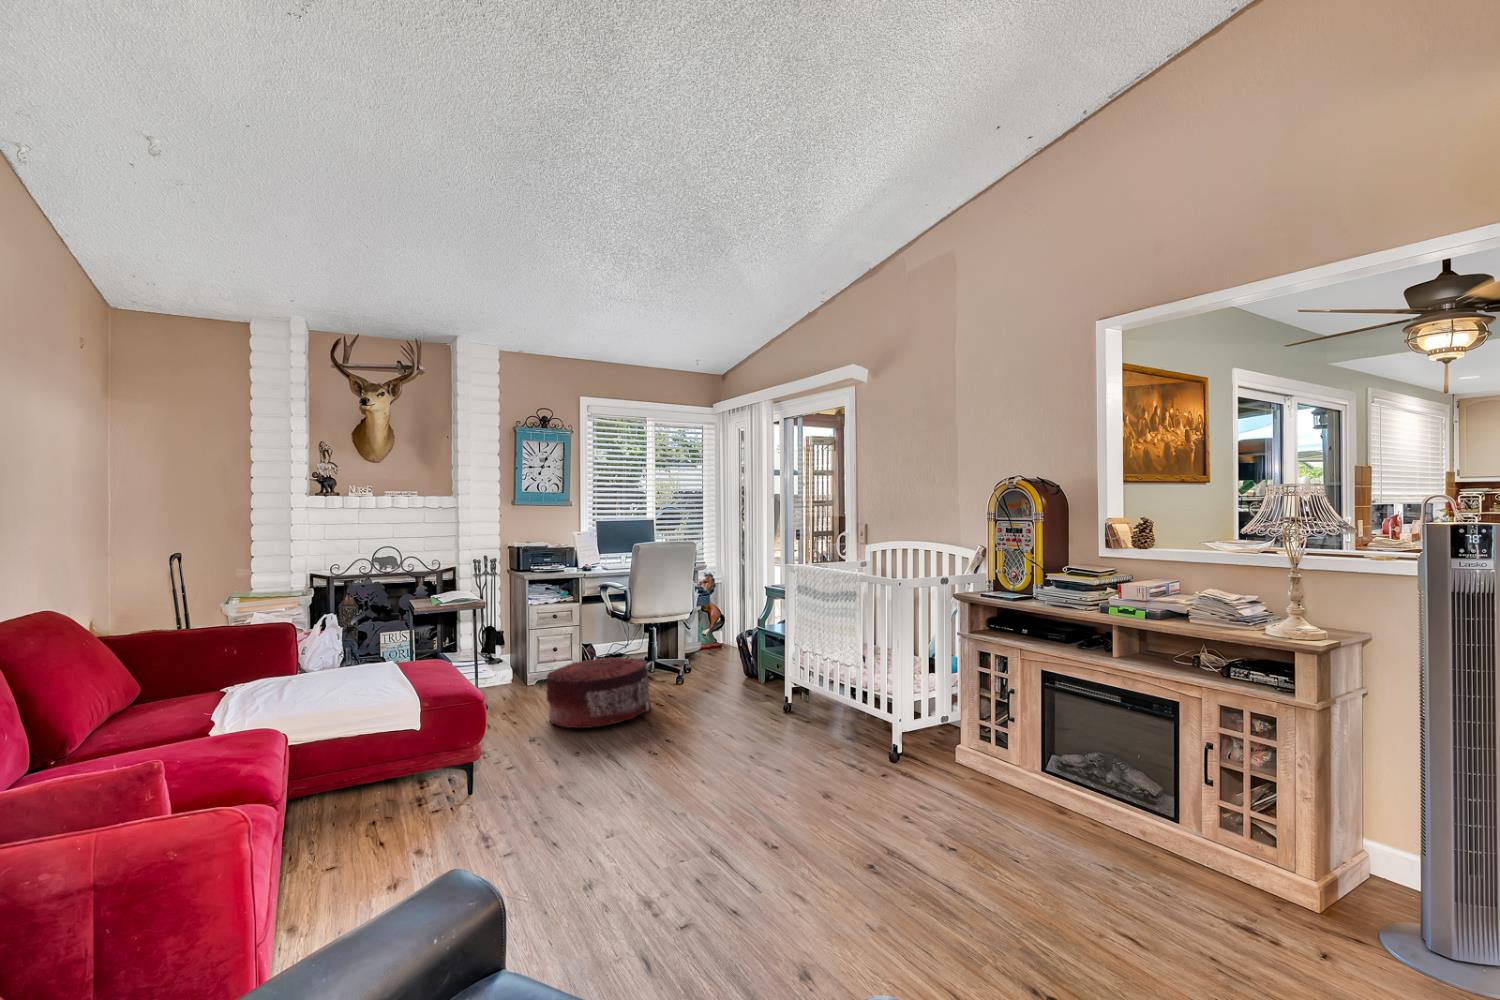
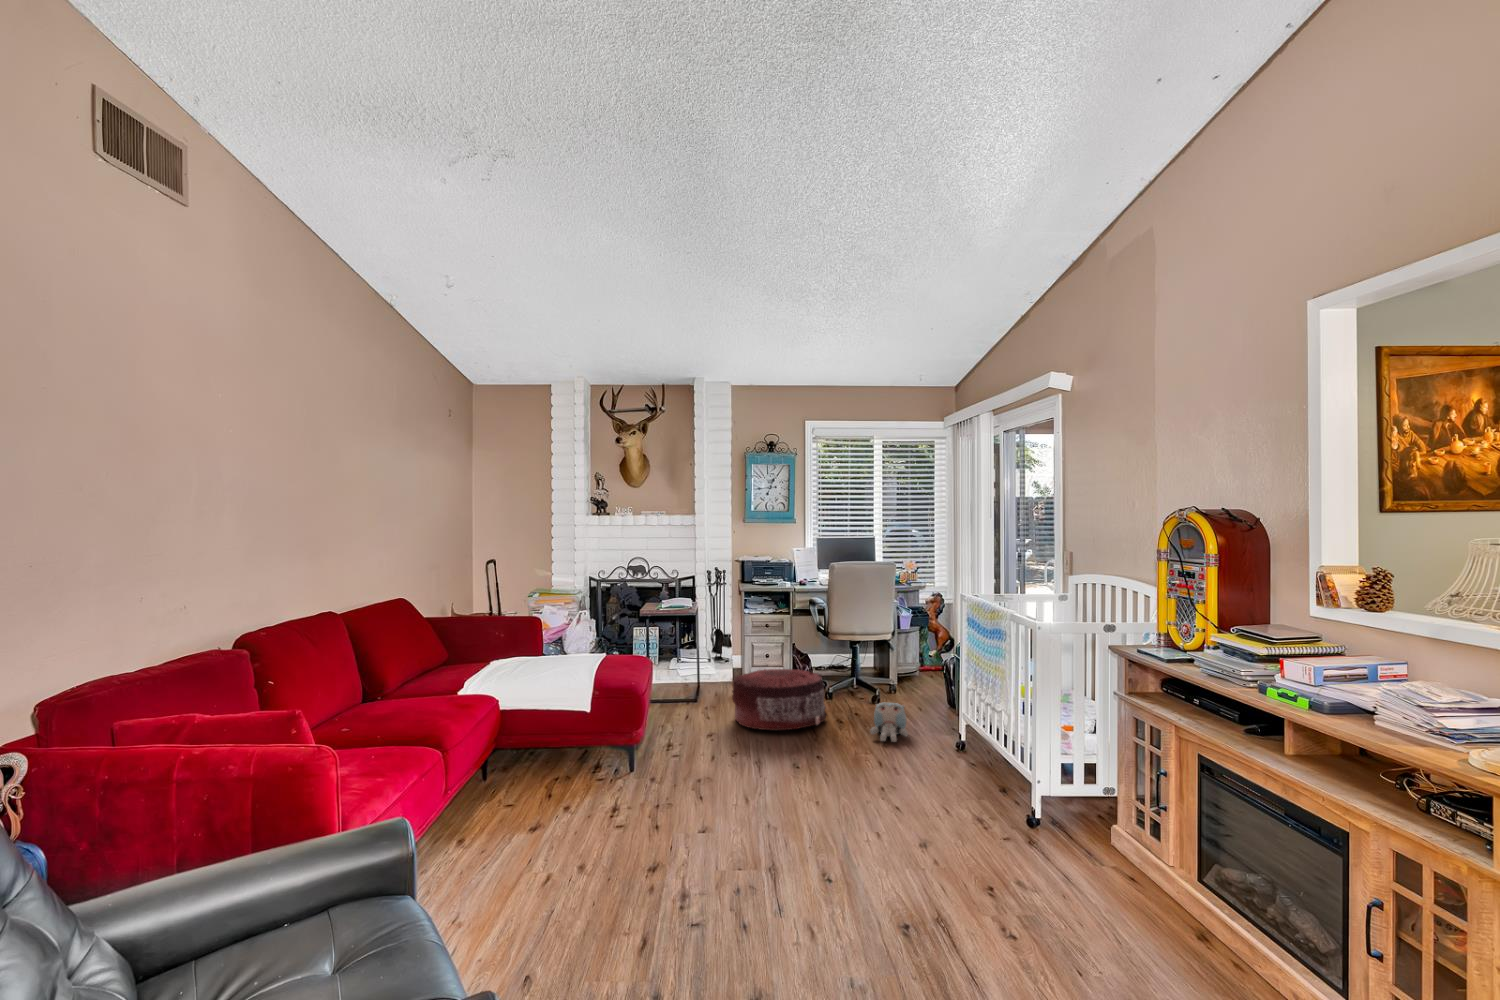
plush toy: none [701,676,740,714] -> present [870,703,908,742]

